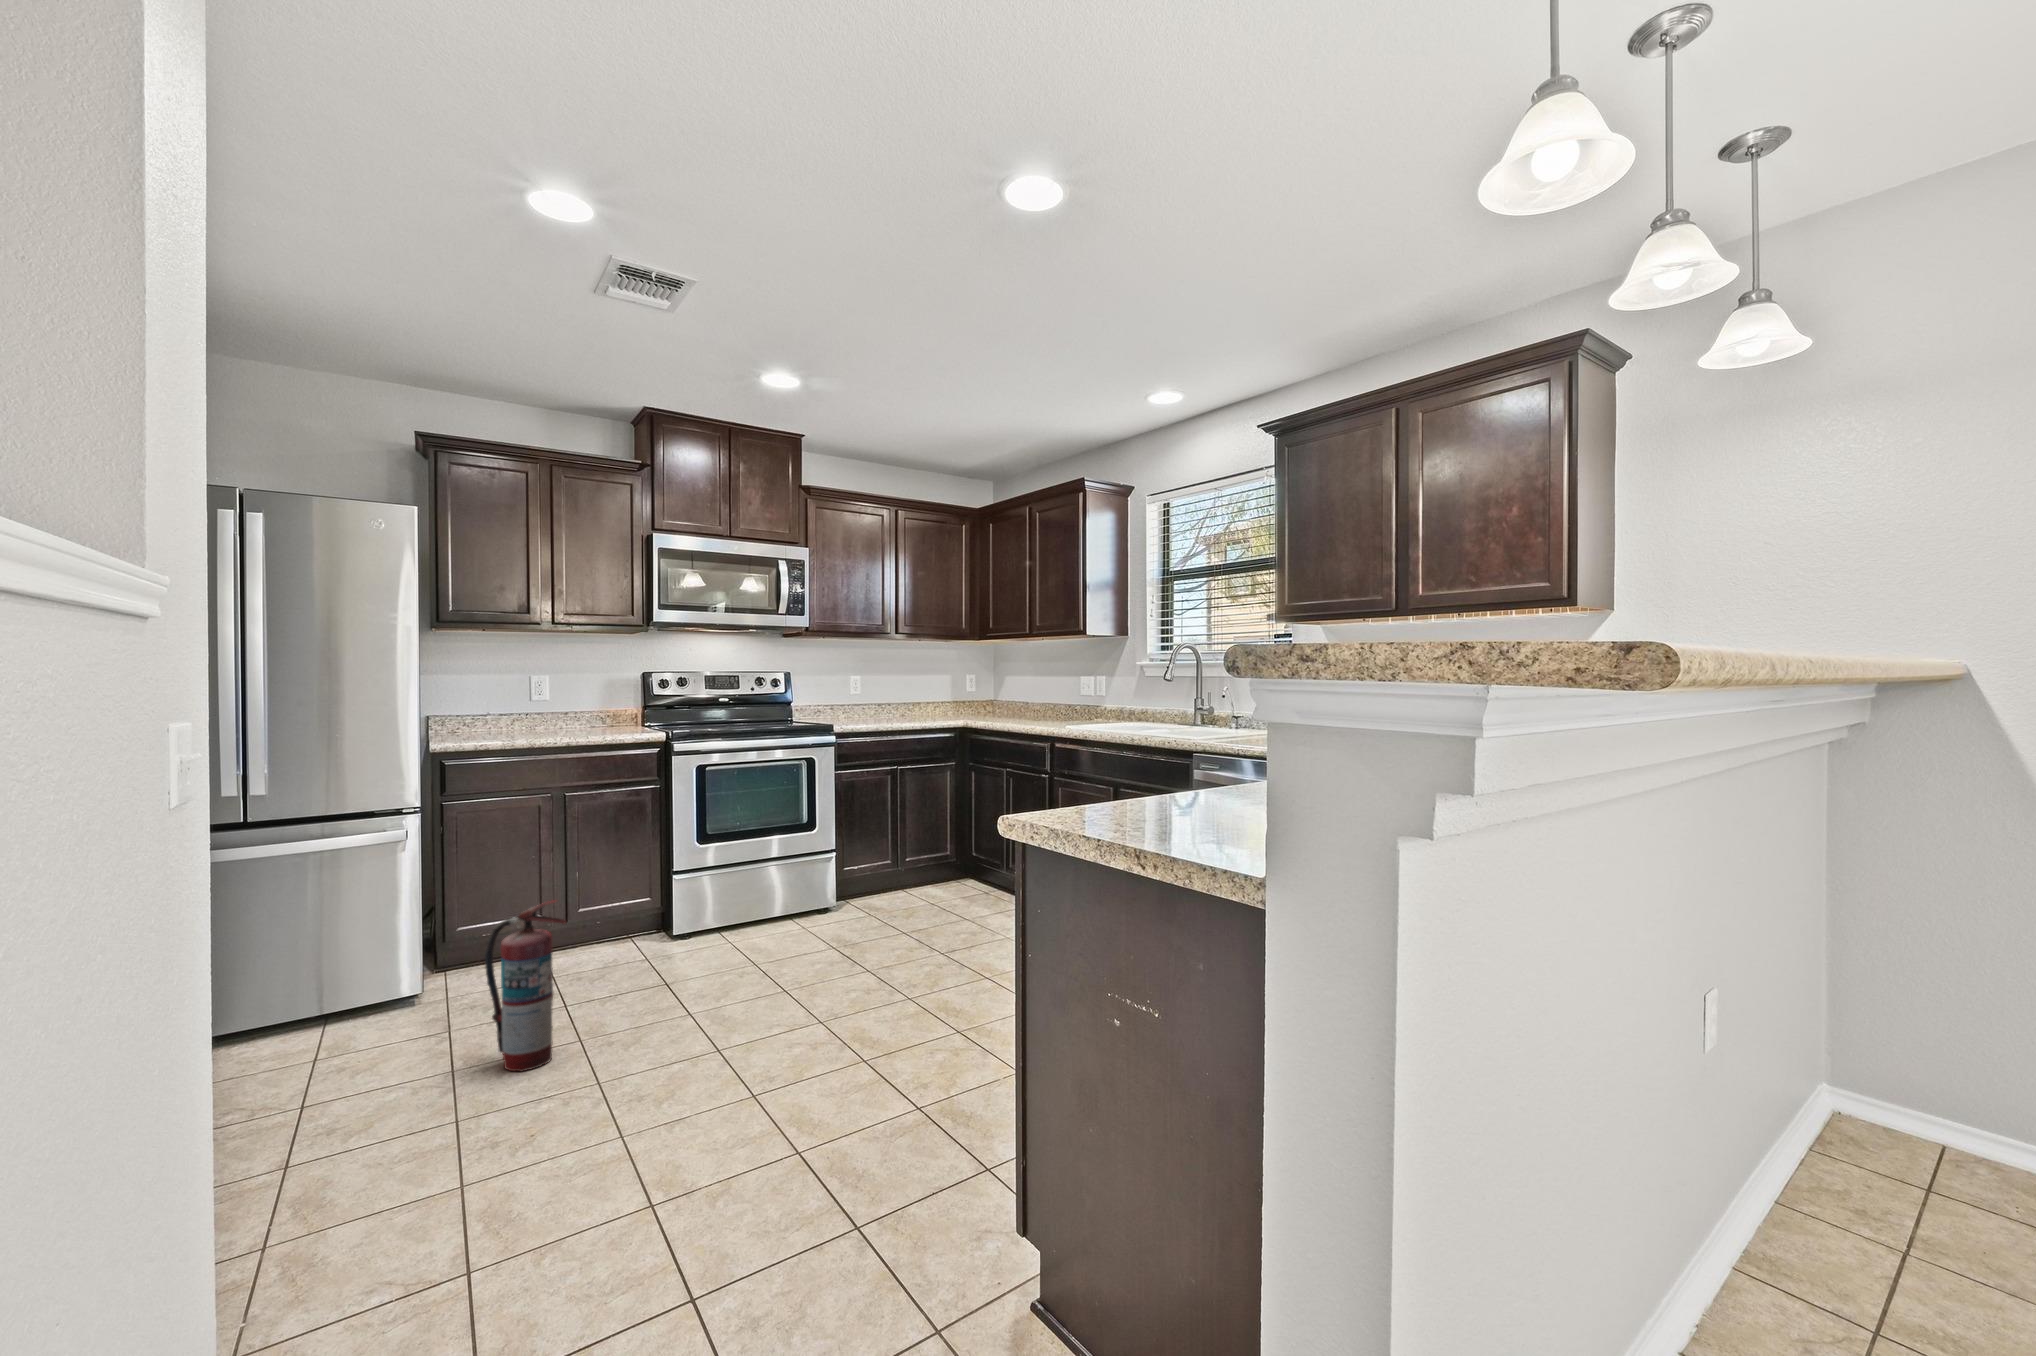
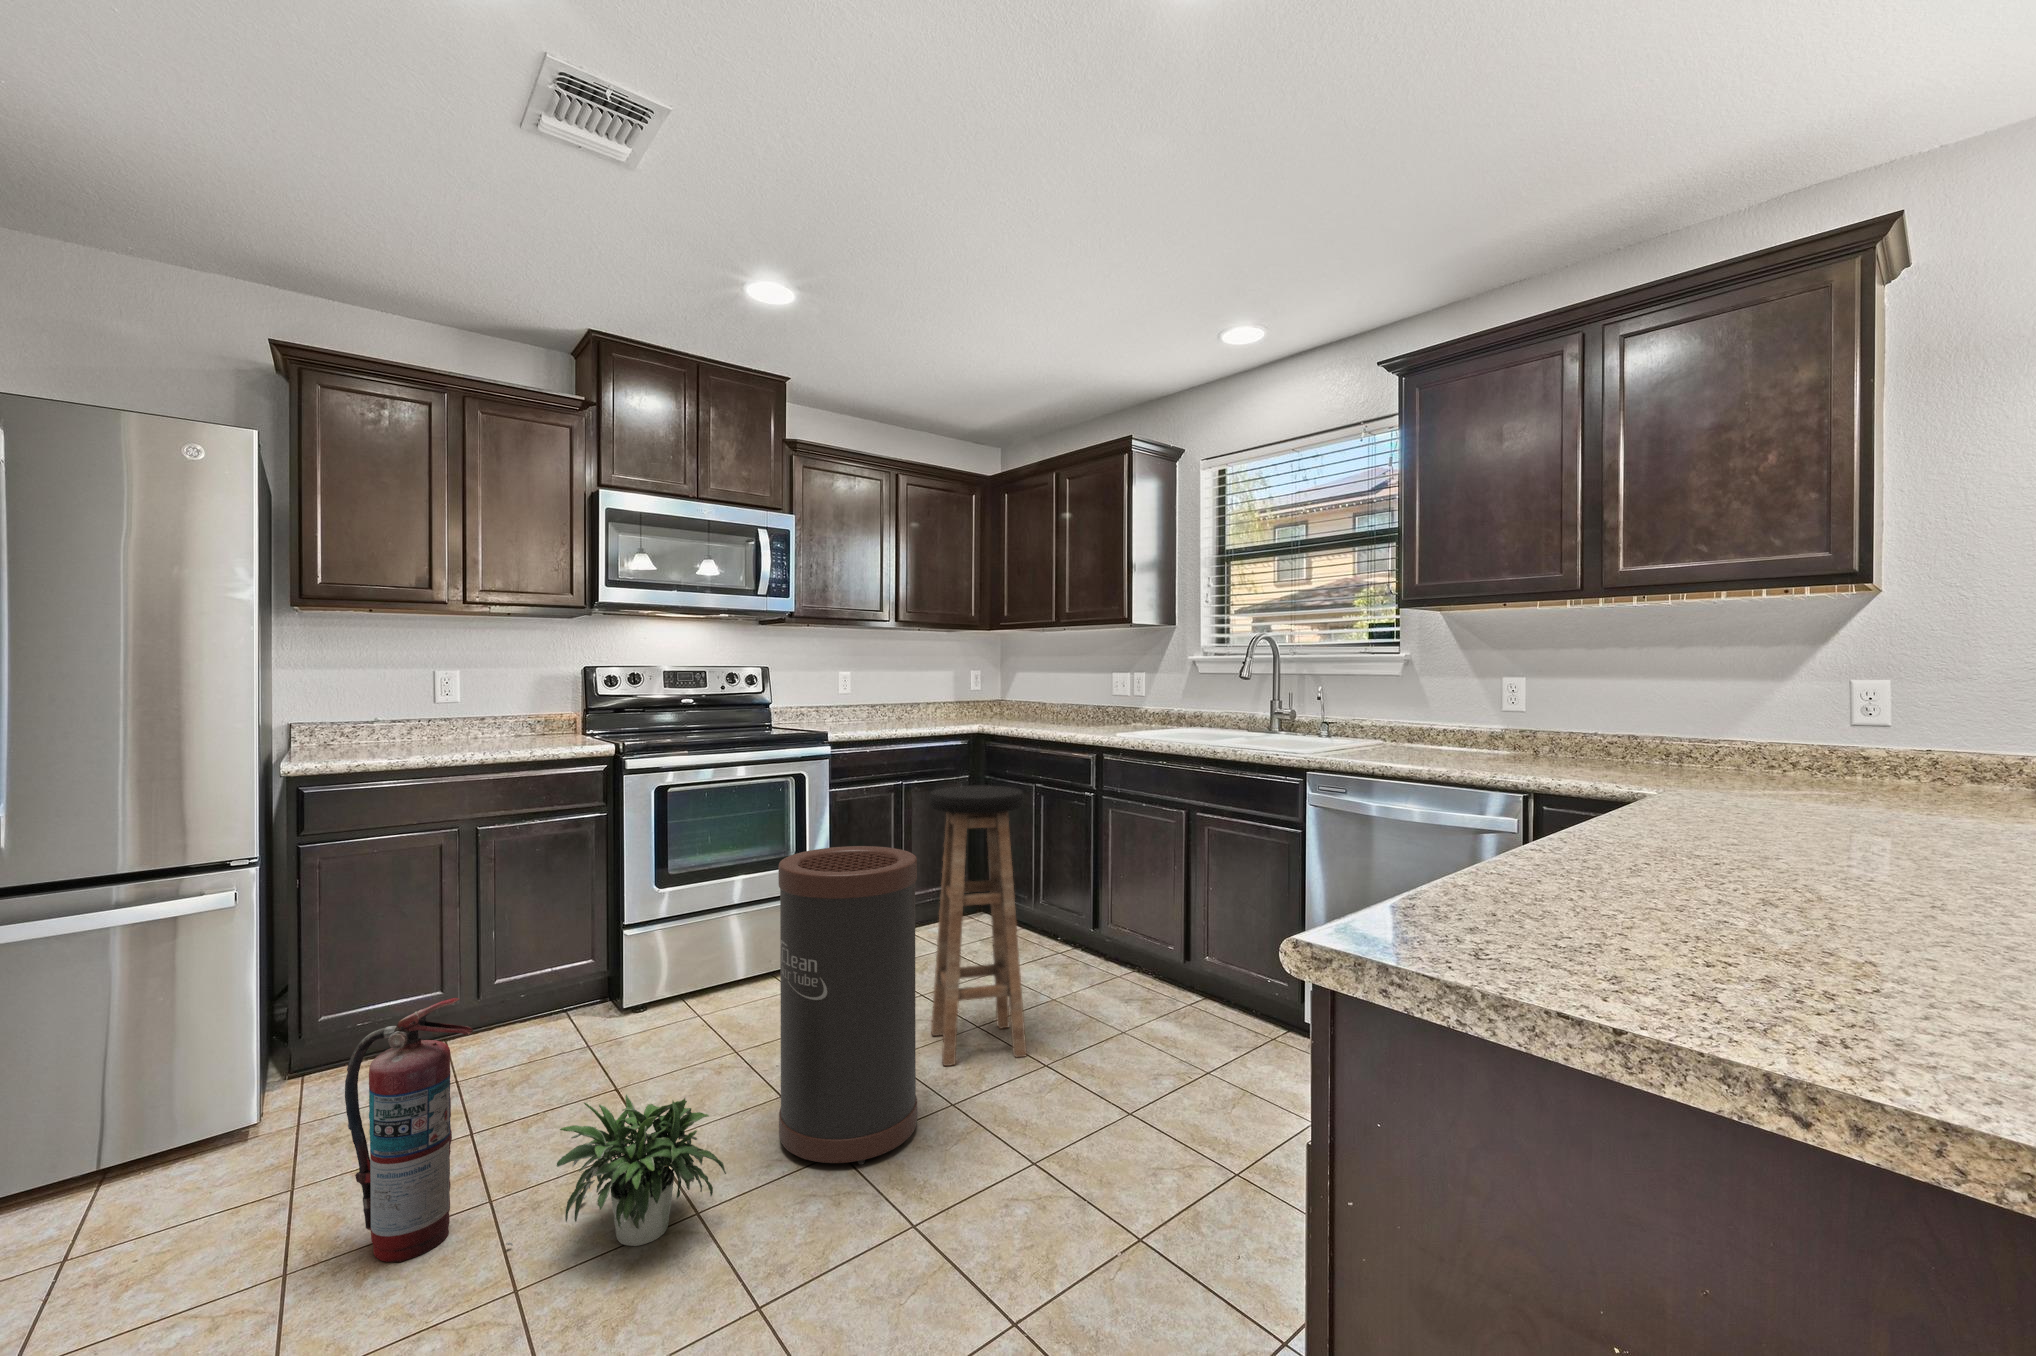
bar stool: none [900,765,972,975] -> present [929,785,1027,1066]
trash can: none [777,807,879,1030] -> present [778,846,917,1164]
potted plant: none [589,970,736,1067] -> present [506,1094,726,1246]

